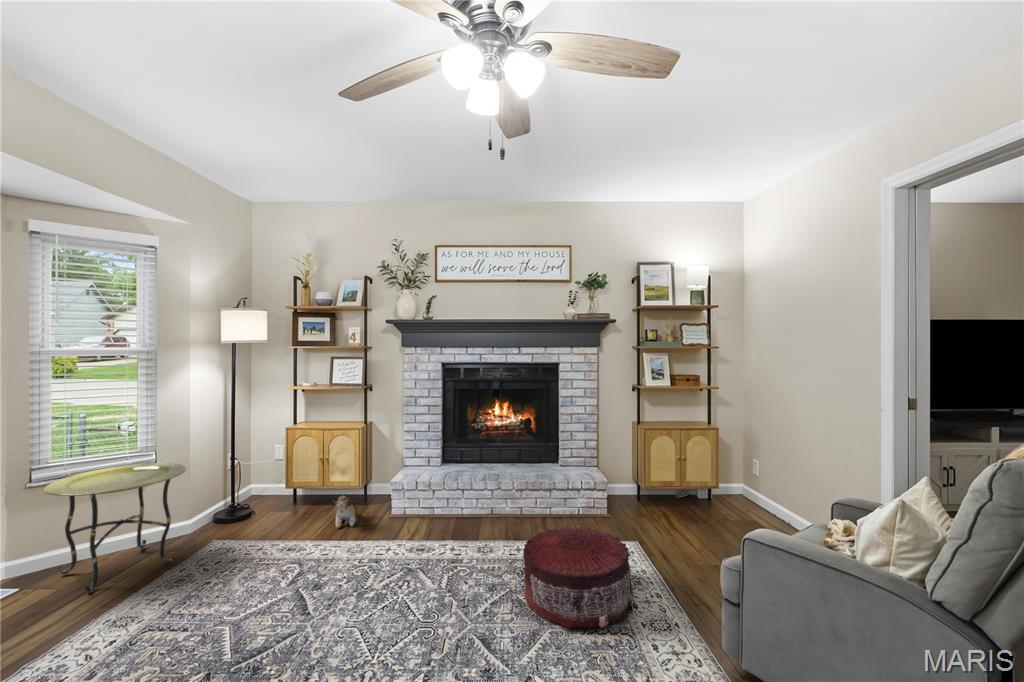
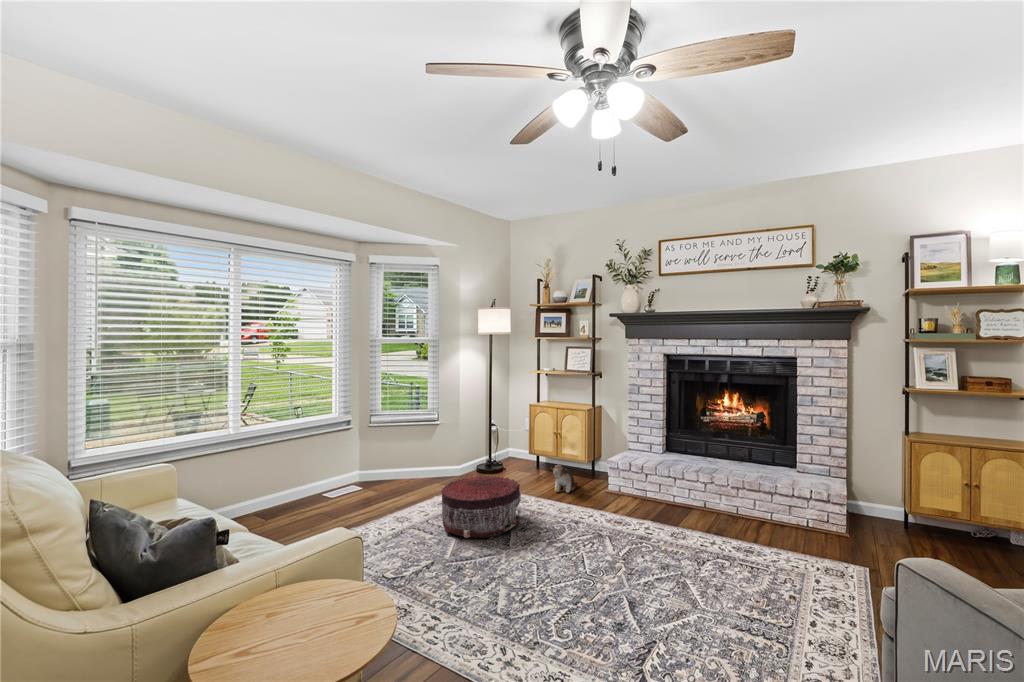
side table: present [44,463,186,593] -> none [374,420,450,501]
pouf: present [523,527,634,628] -> present [441,476,521,539]

